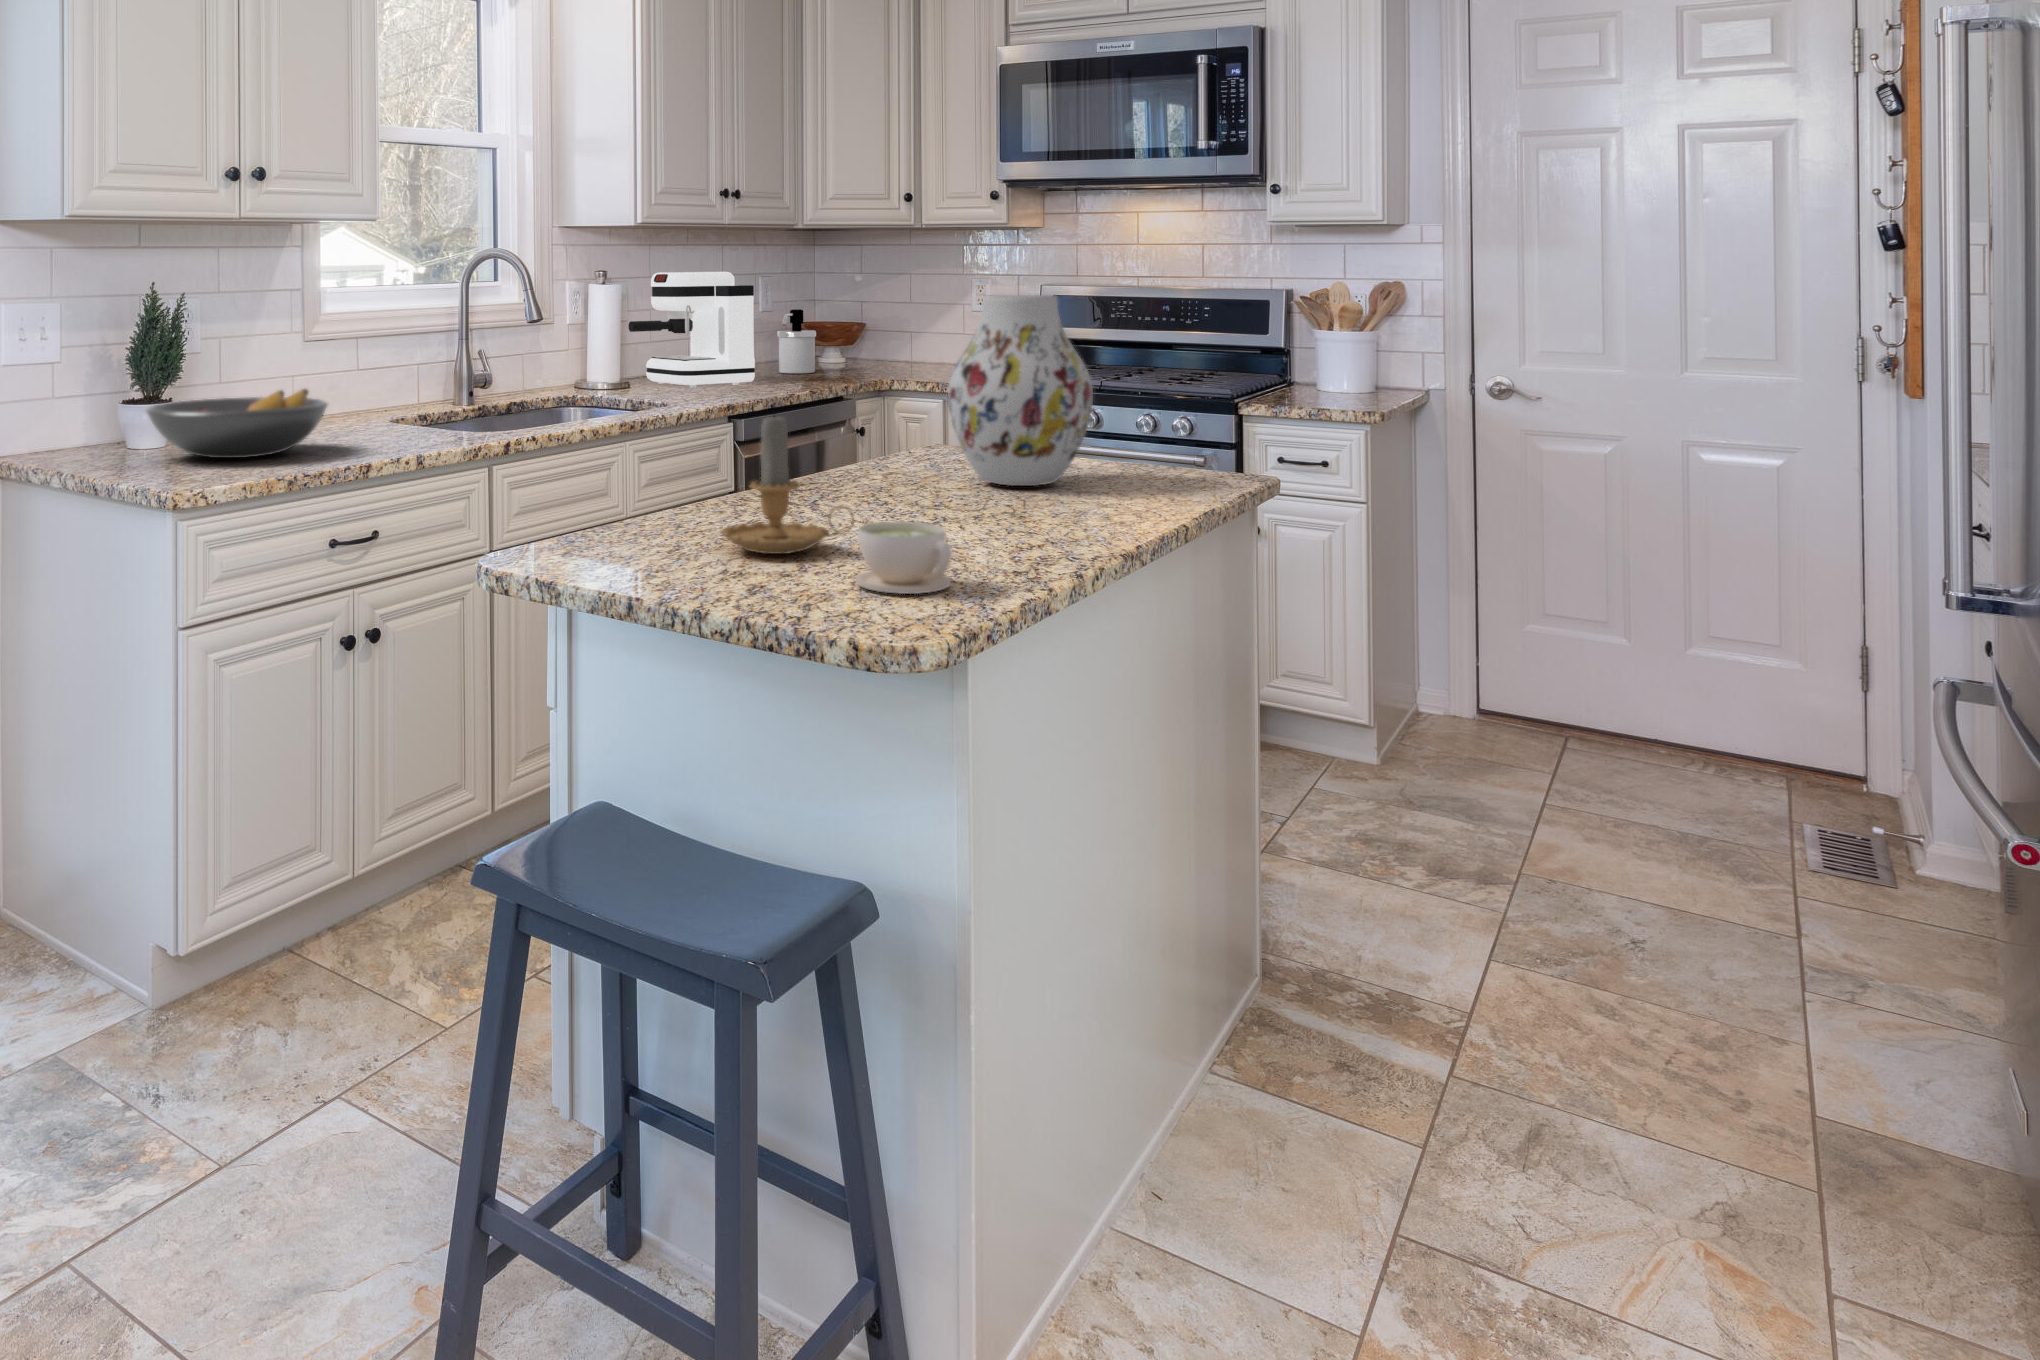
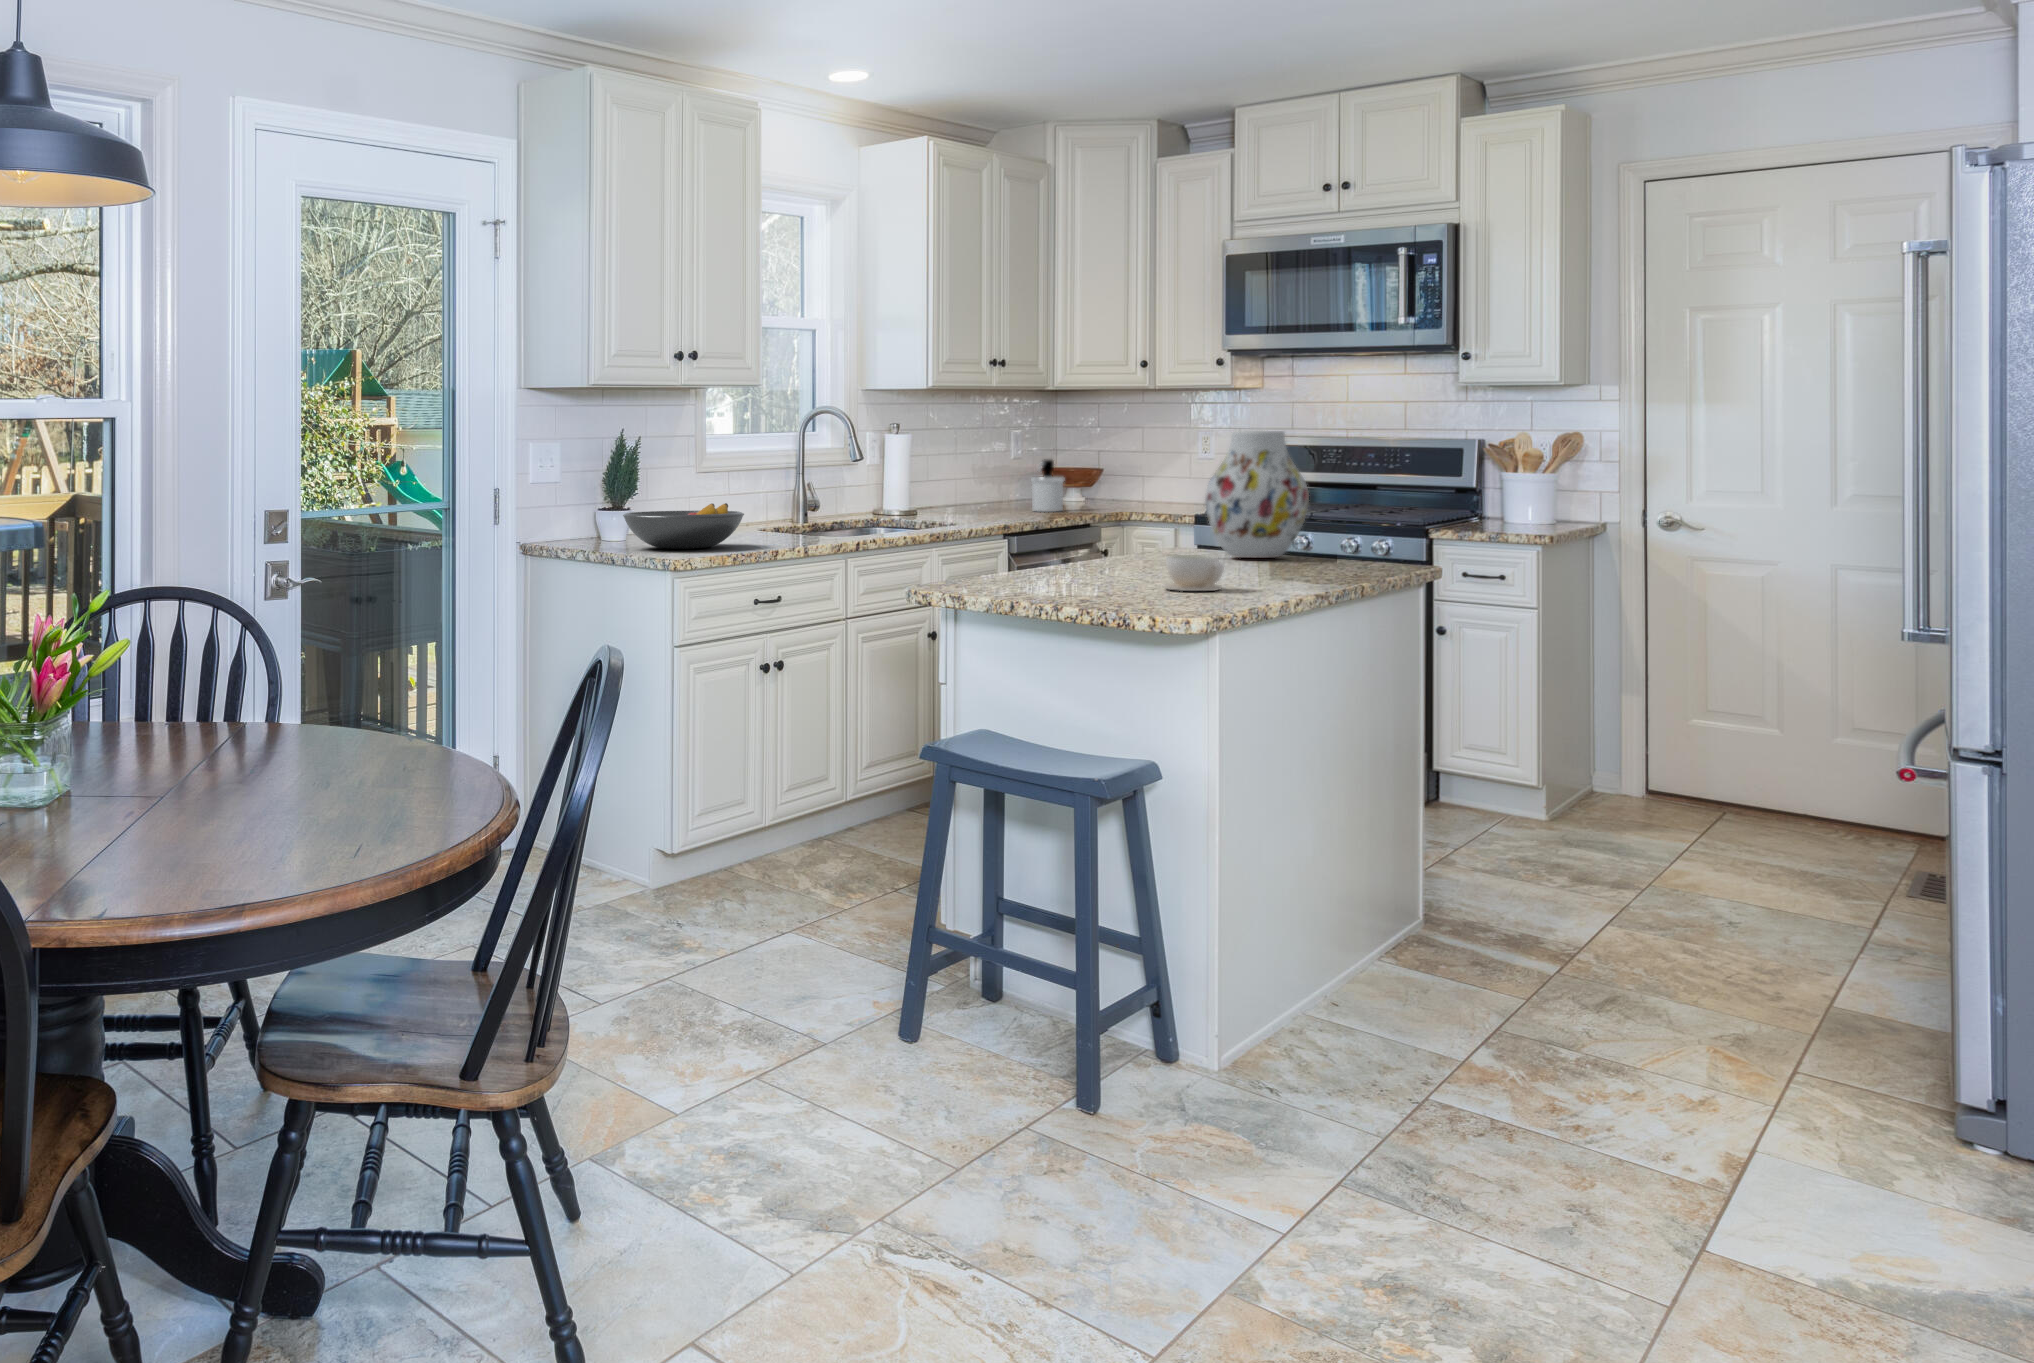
coffee maker: present [628,272,755,388] -> none [916,428,1019,519]
candle: present [722,417,854,554] -> none [1070,495,1156,581]

